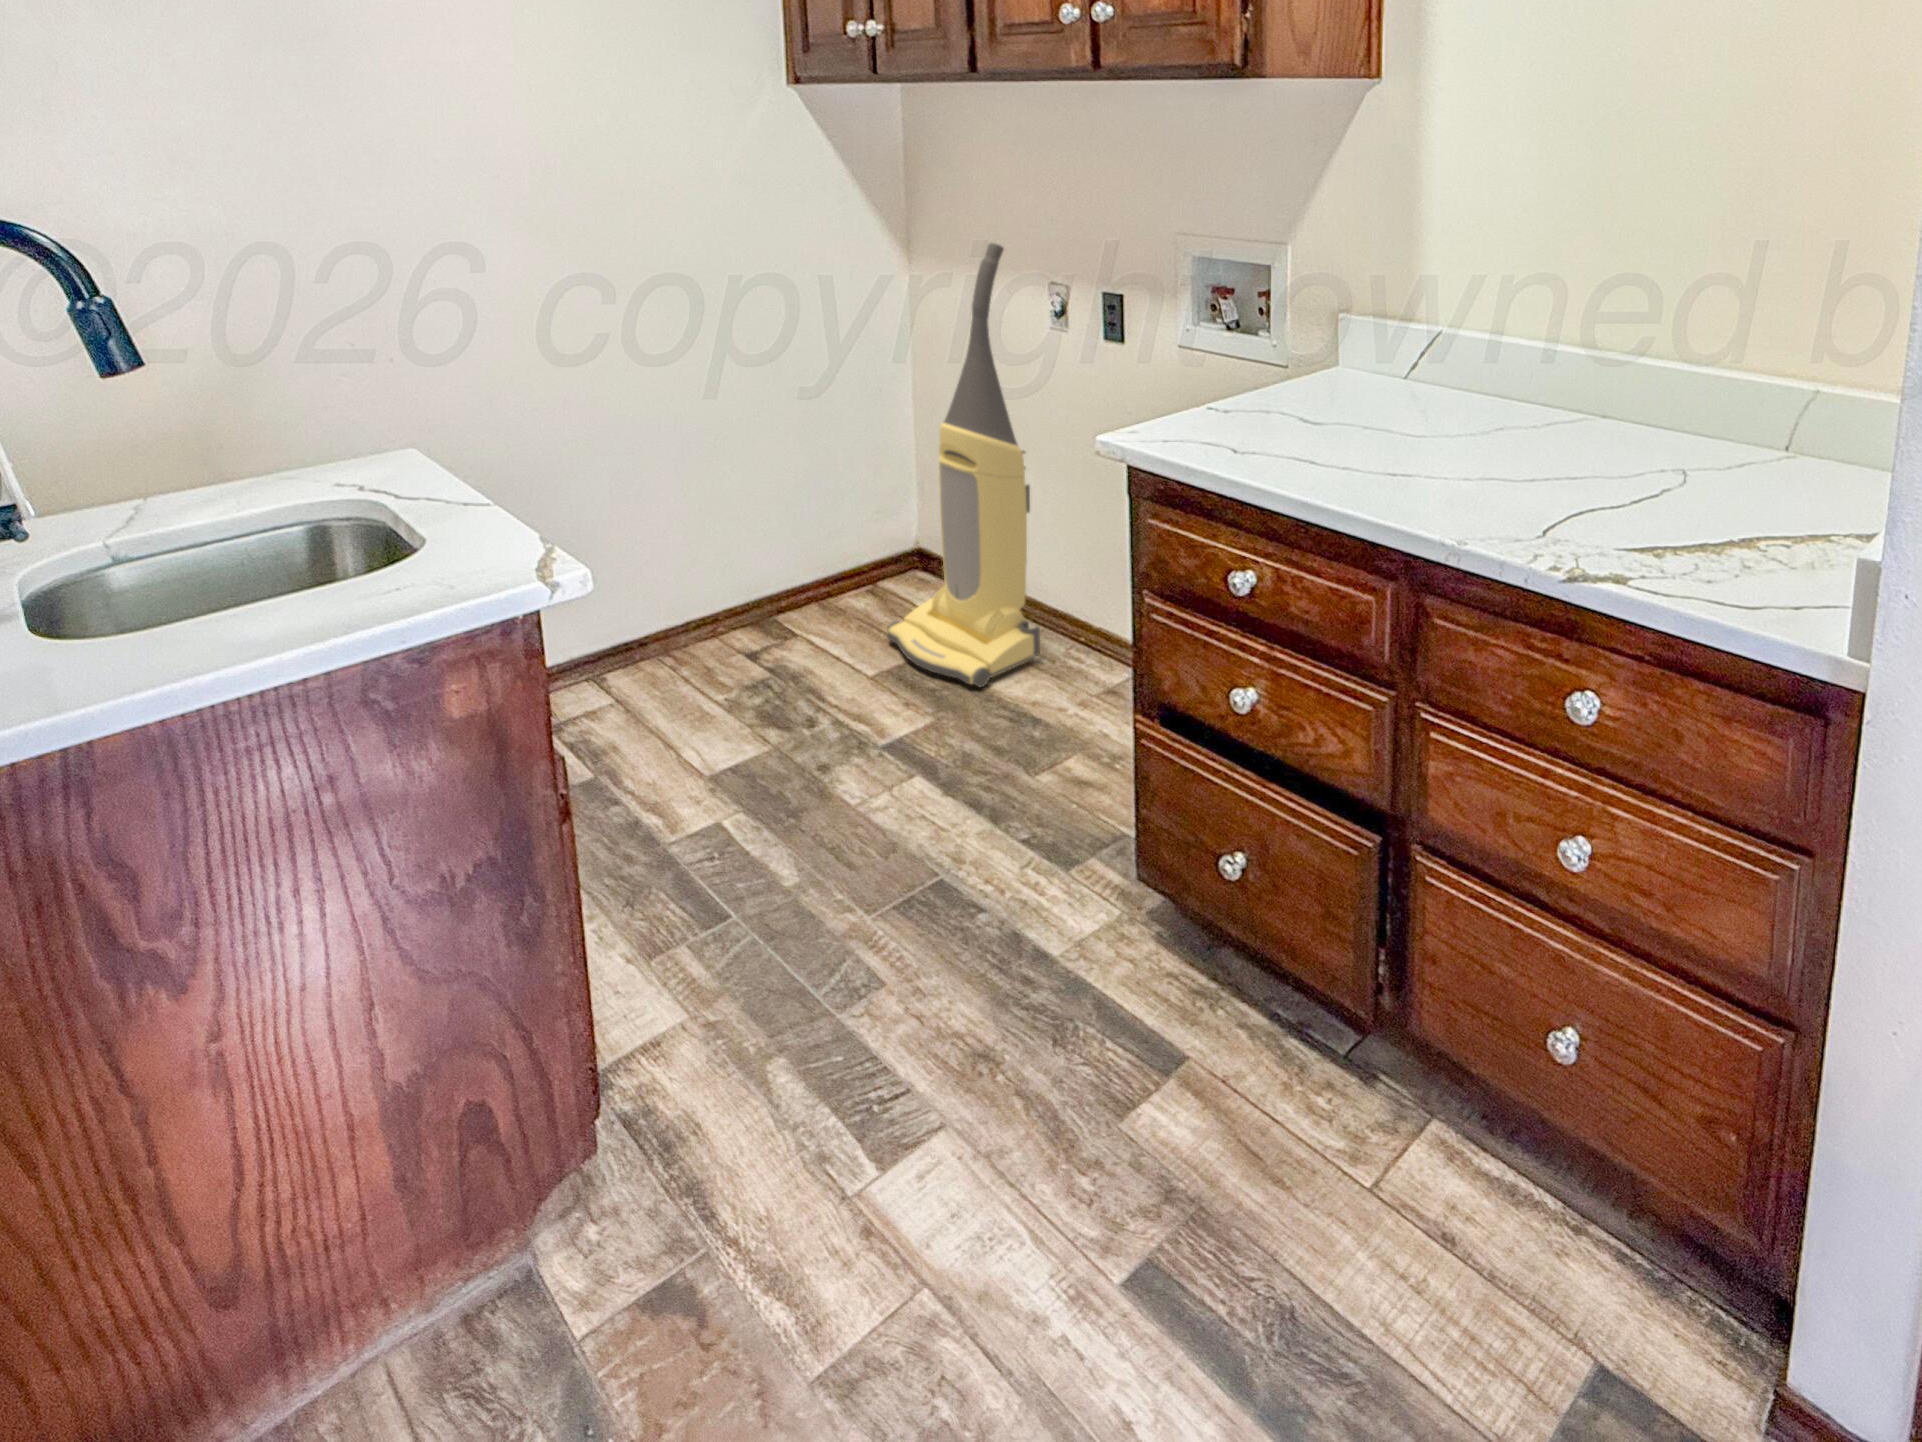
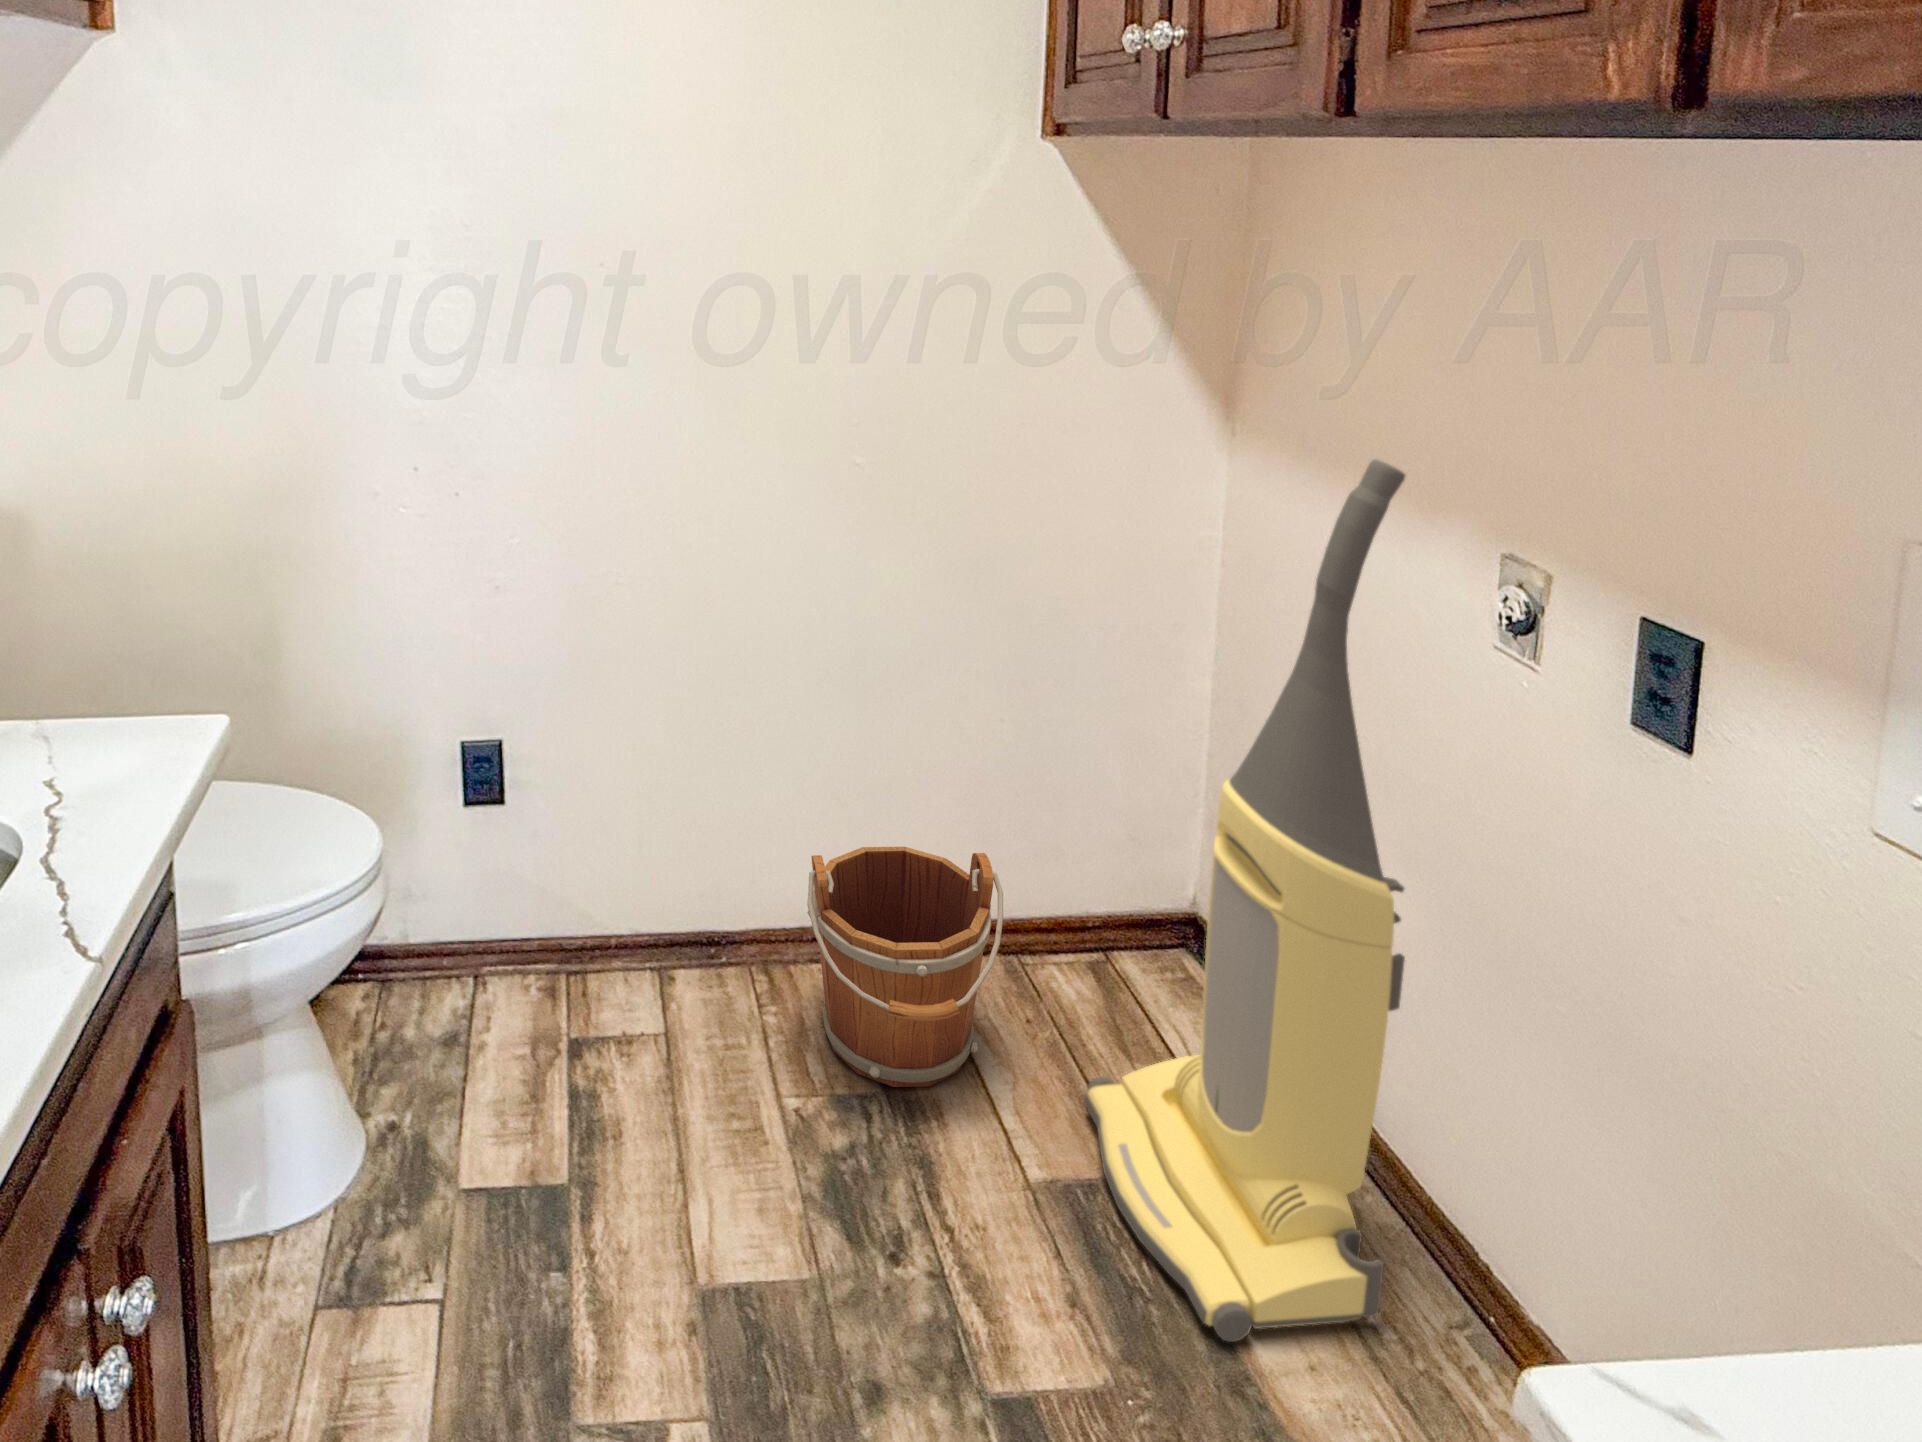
bucket: none [705,524,830,674] -> present [807,847,1003,1087]

